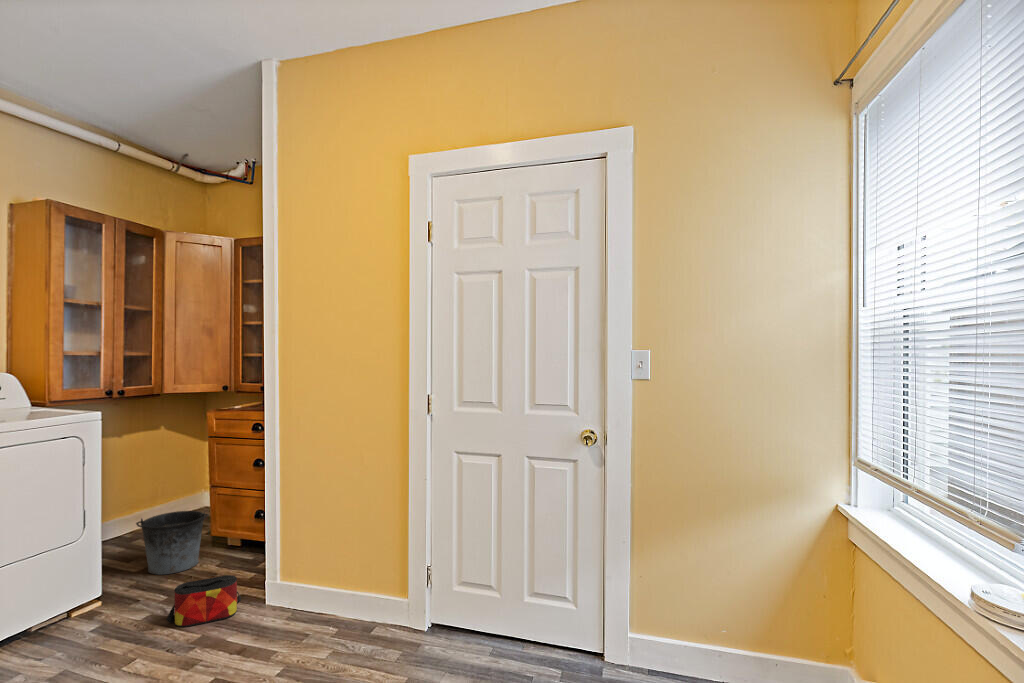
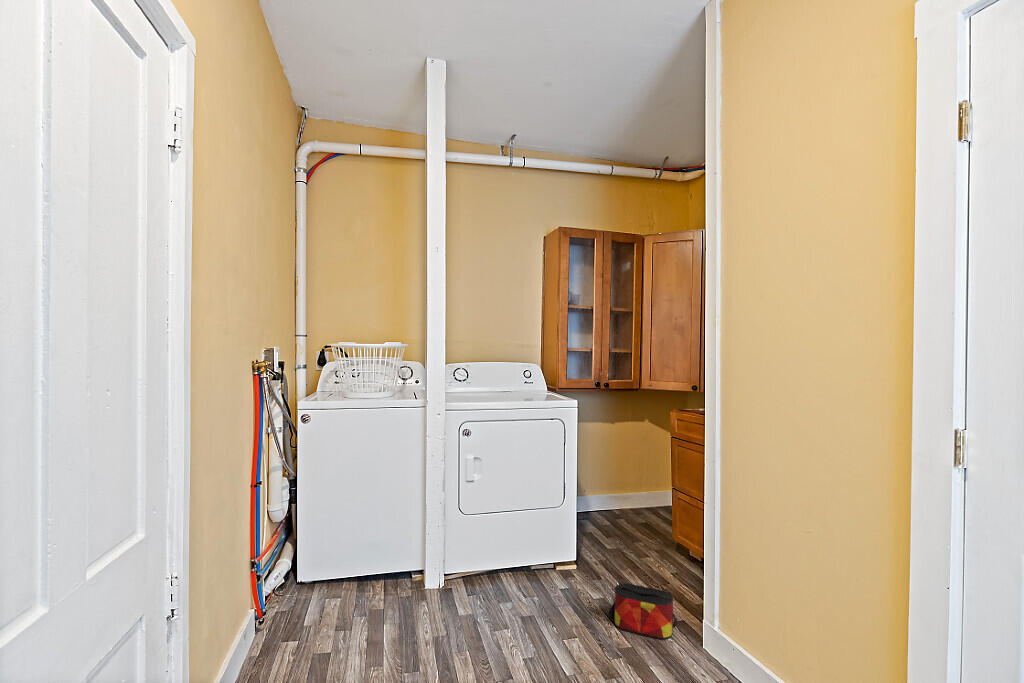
bucket: present [136,511,208,575] -> none [608,502,668,564]

